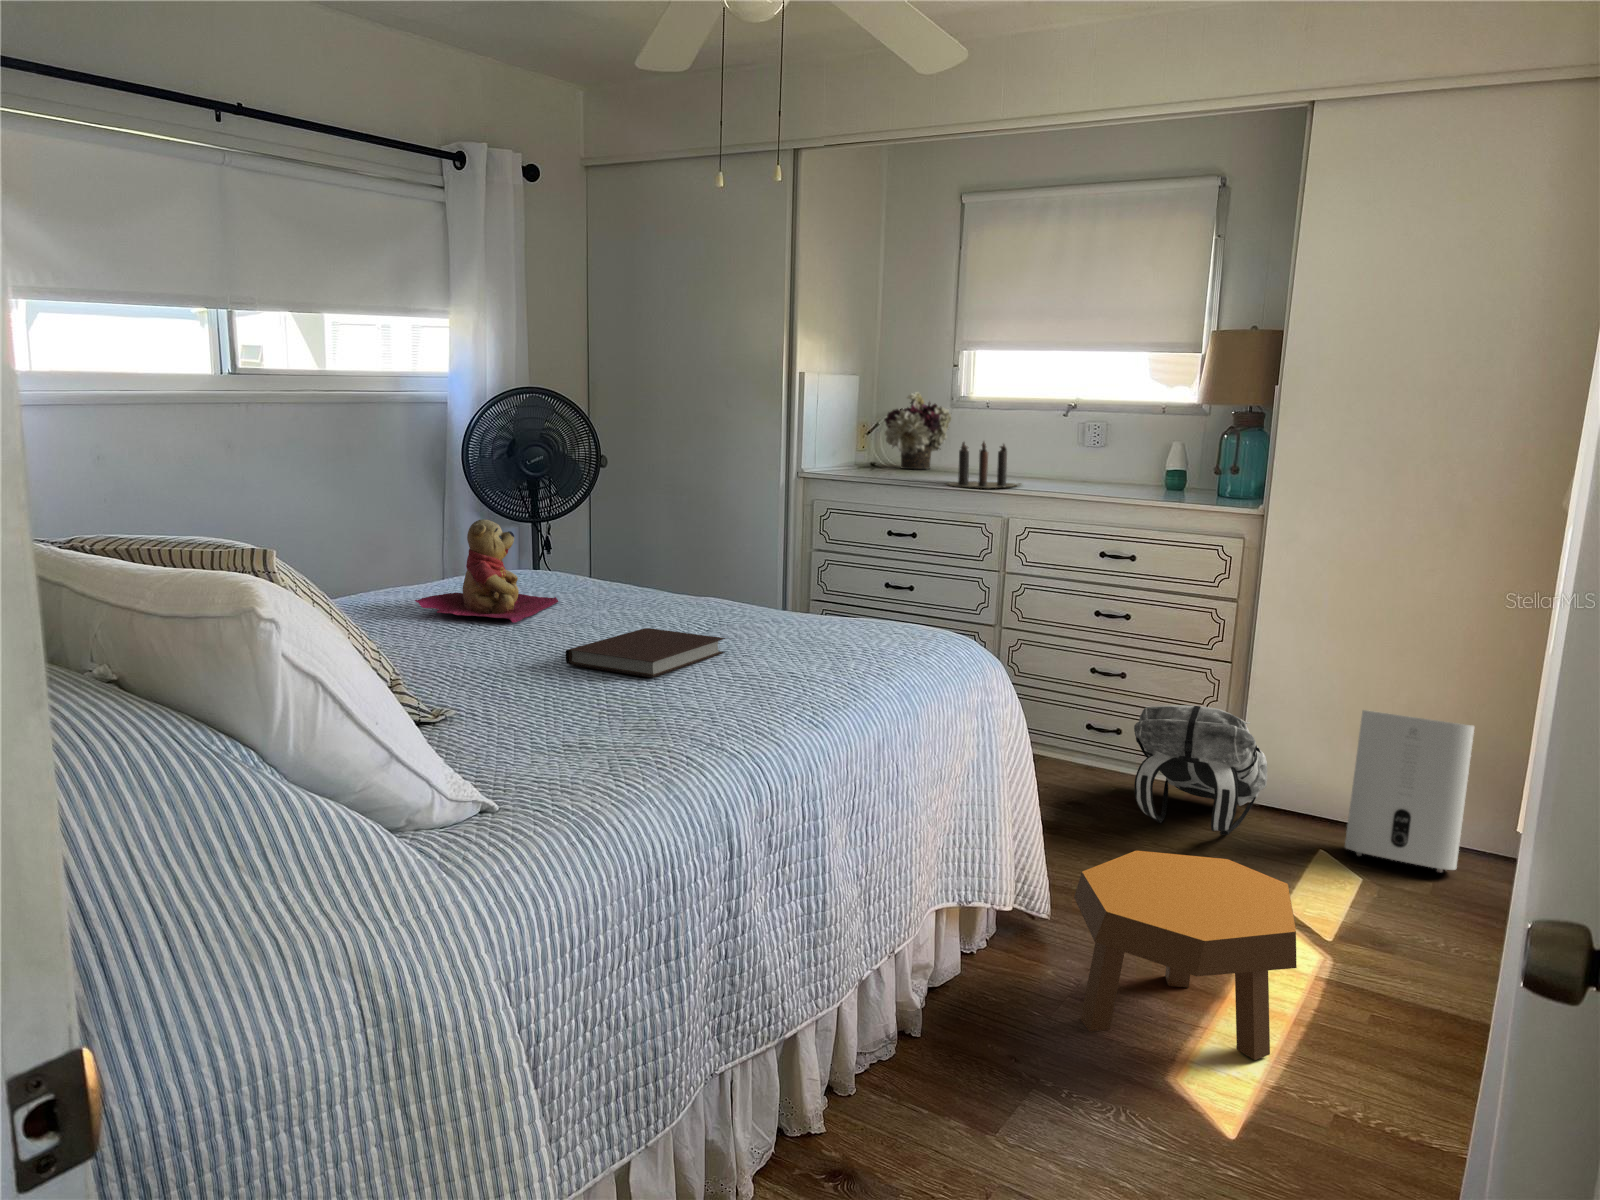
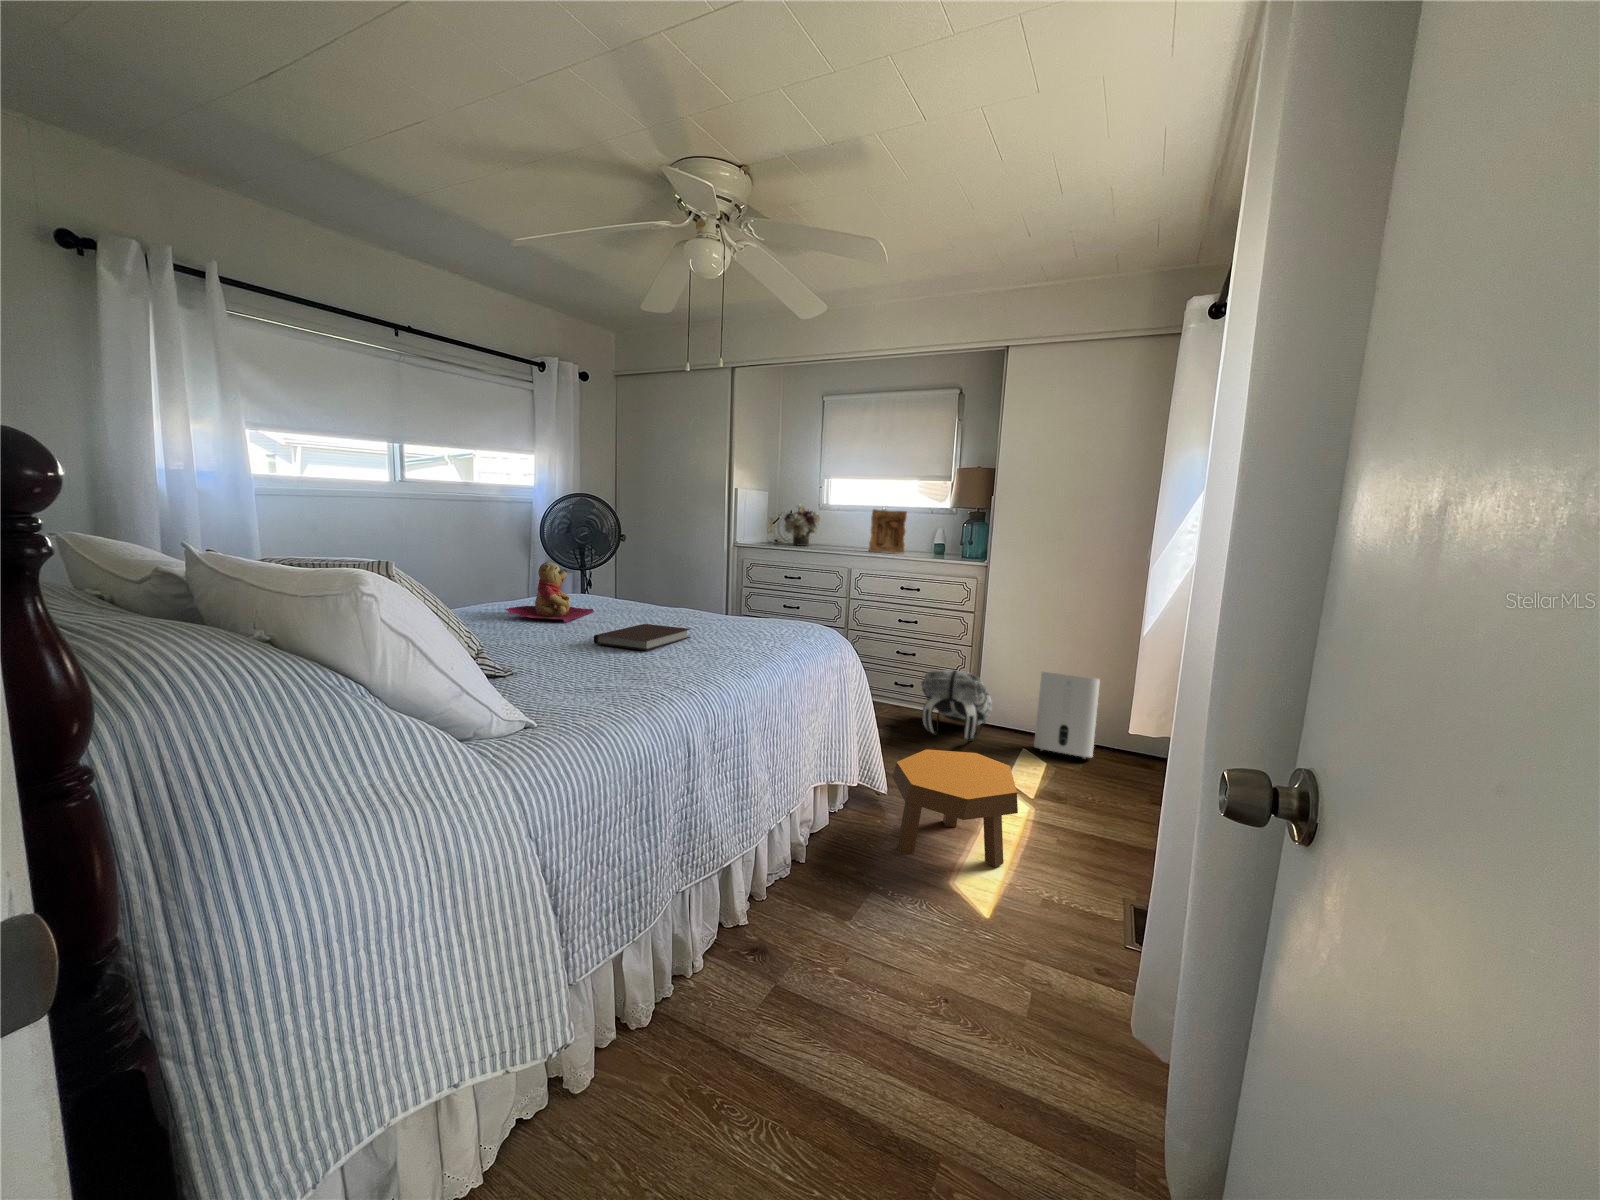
picture frame: none [1041,402,1115,484] -> present [869,509,907,553]
candle: present [948,442,1021,488] -> none [812,529,863,554]

